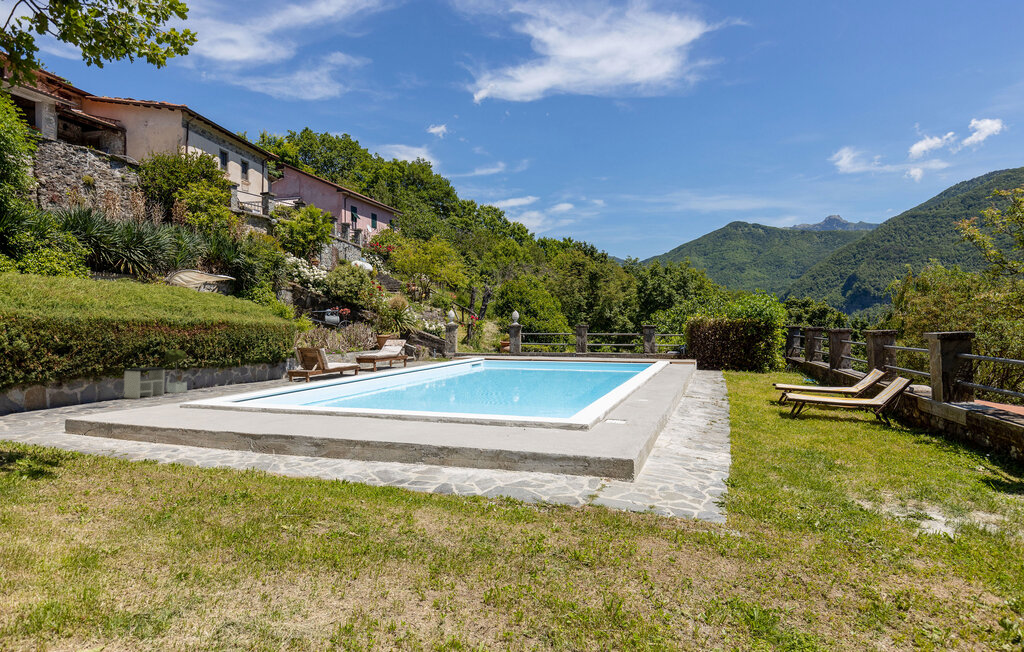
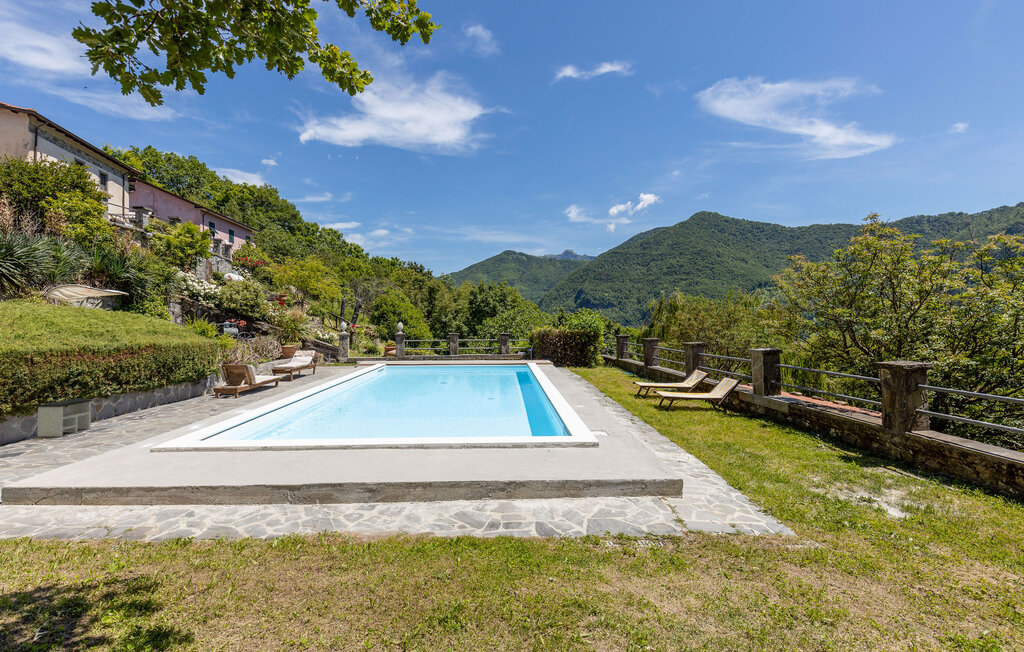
potted tree: present [165,349,187,393] -> none [87,377,116,424]

